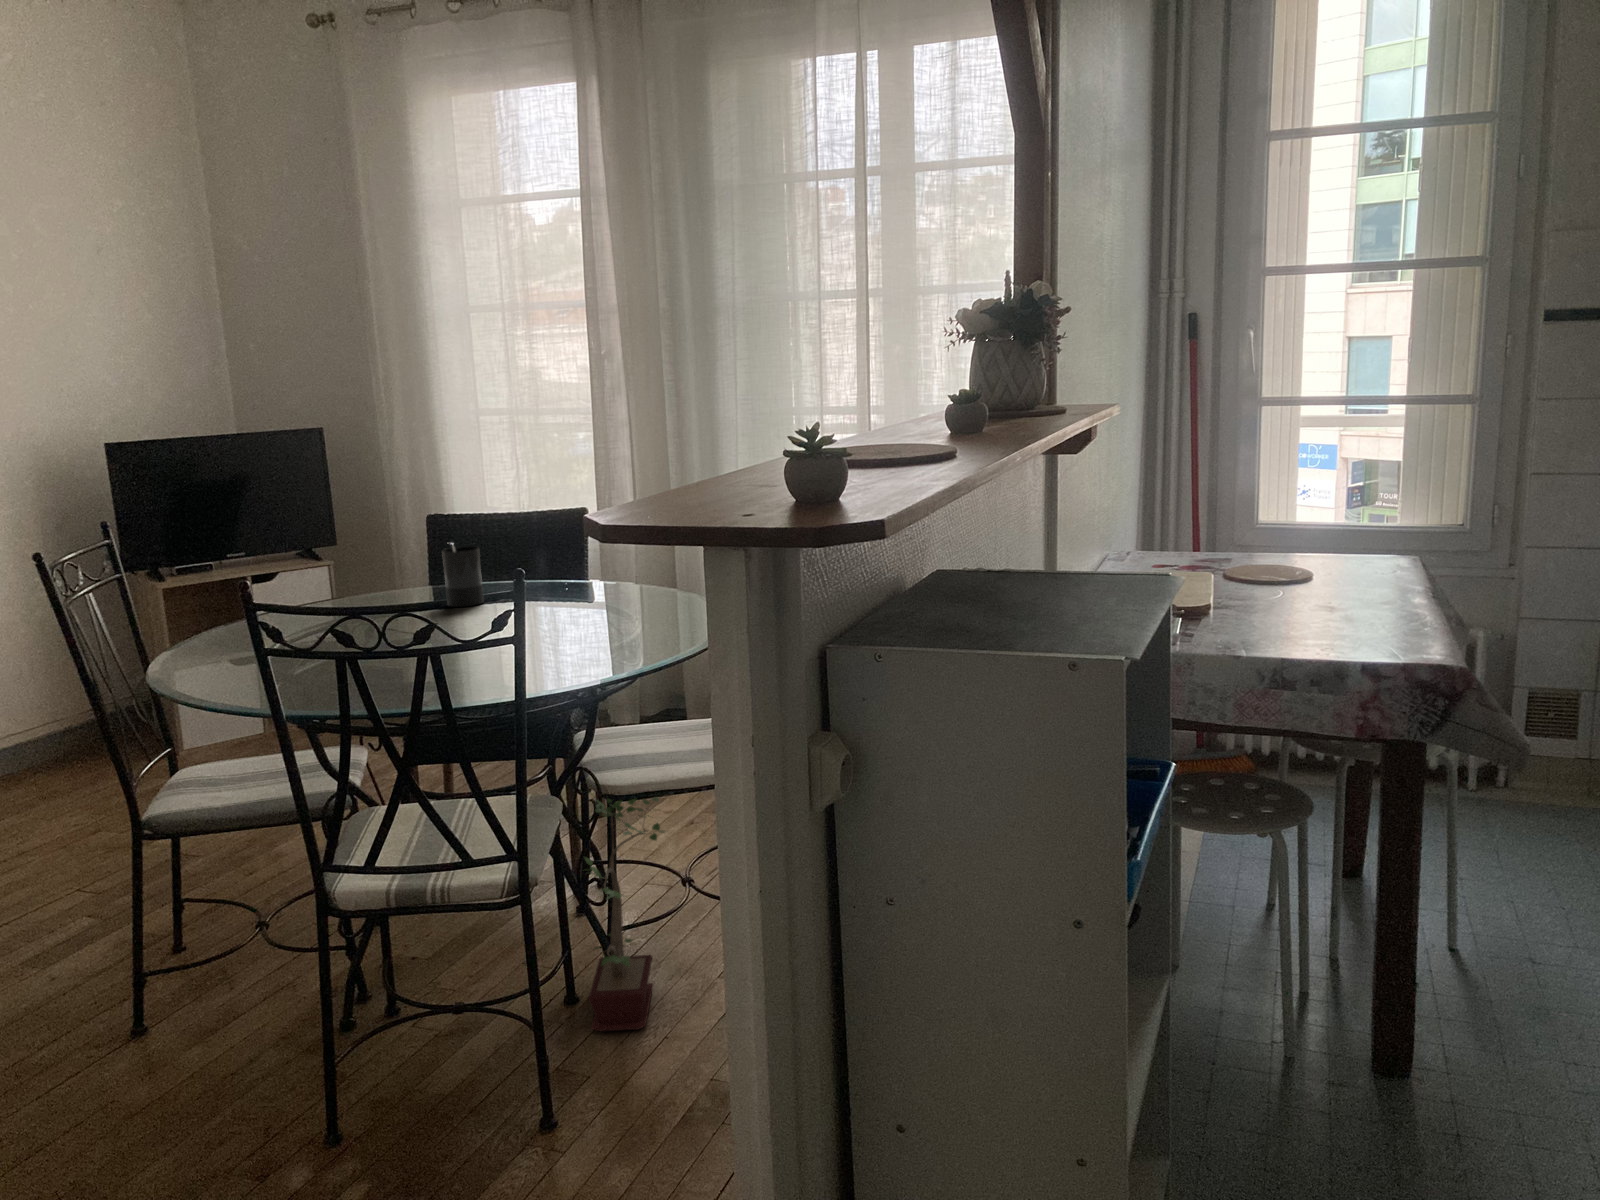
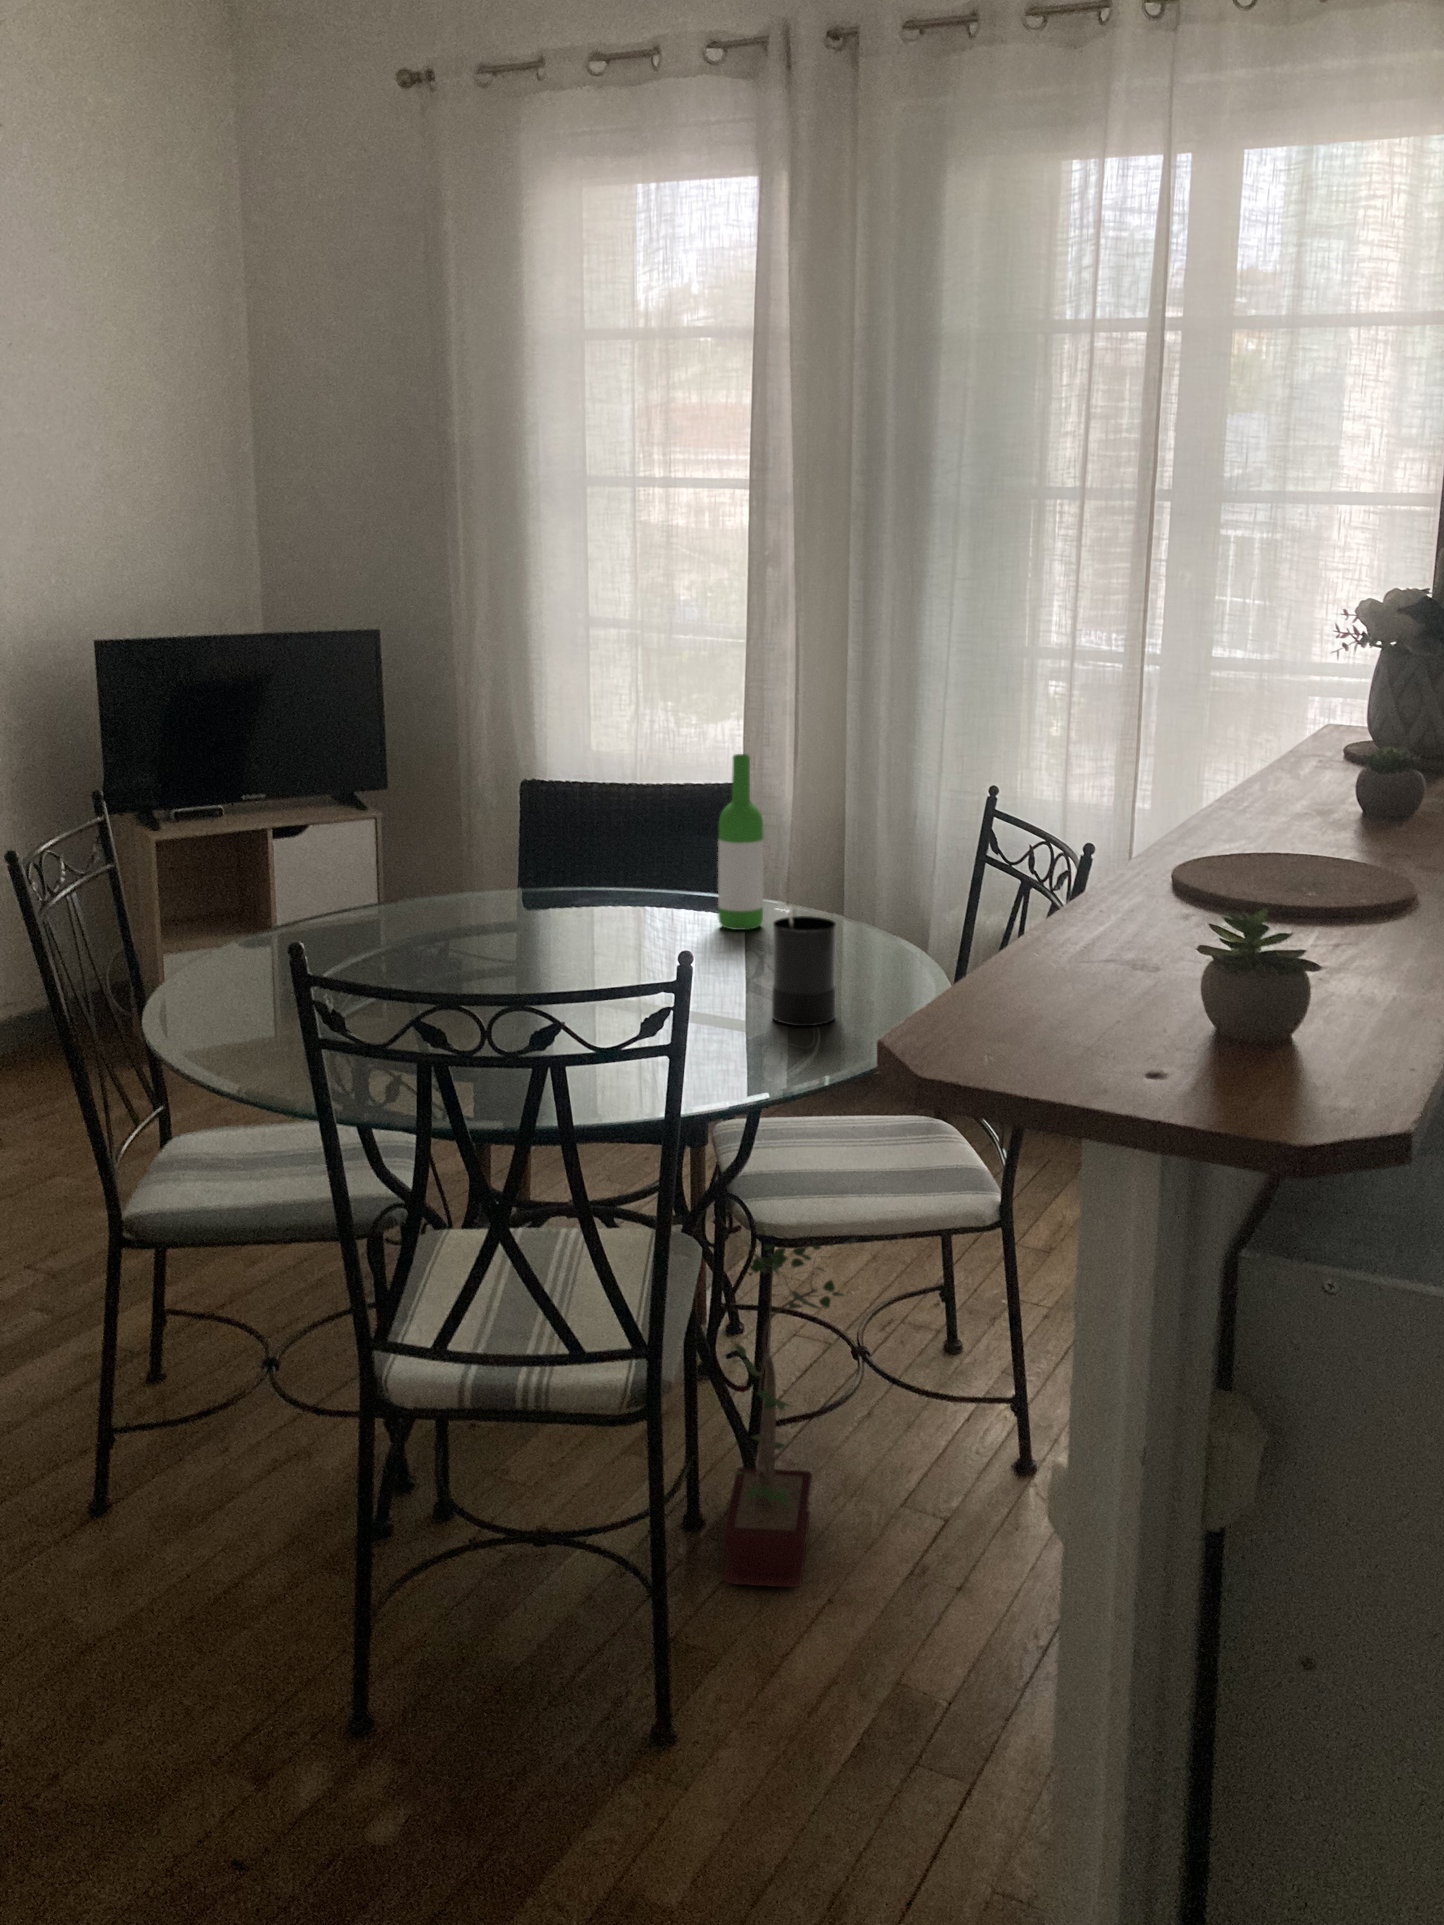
wine bottle: none [566,475,603,600] -> present [718,754,763,930]
candle: present [442,544,484,607] -> present [772,911,836,1026]

